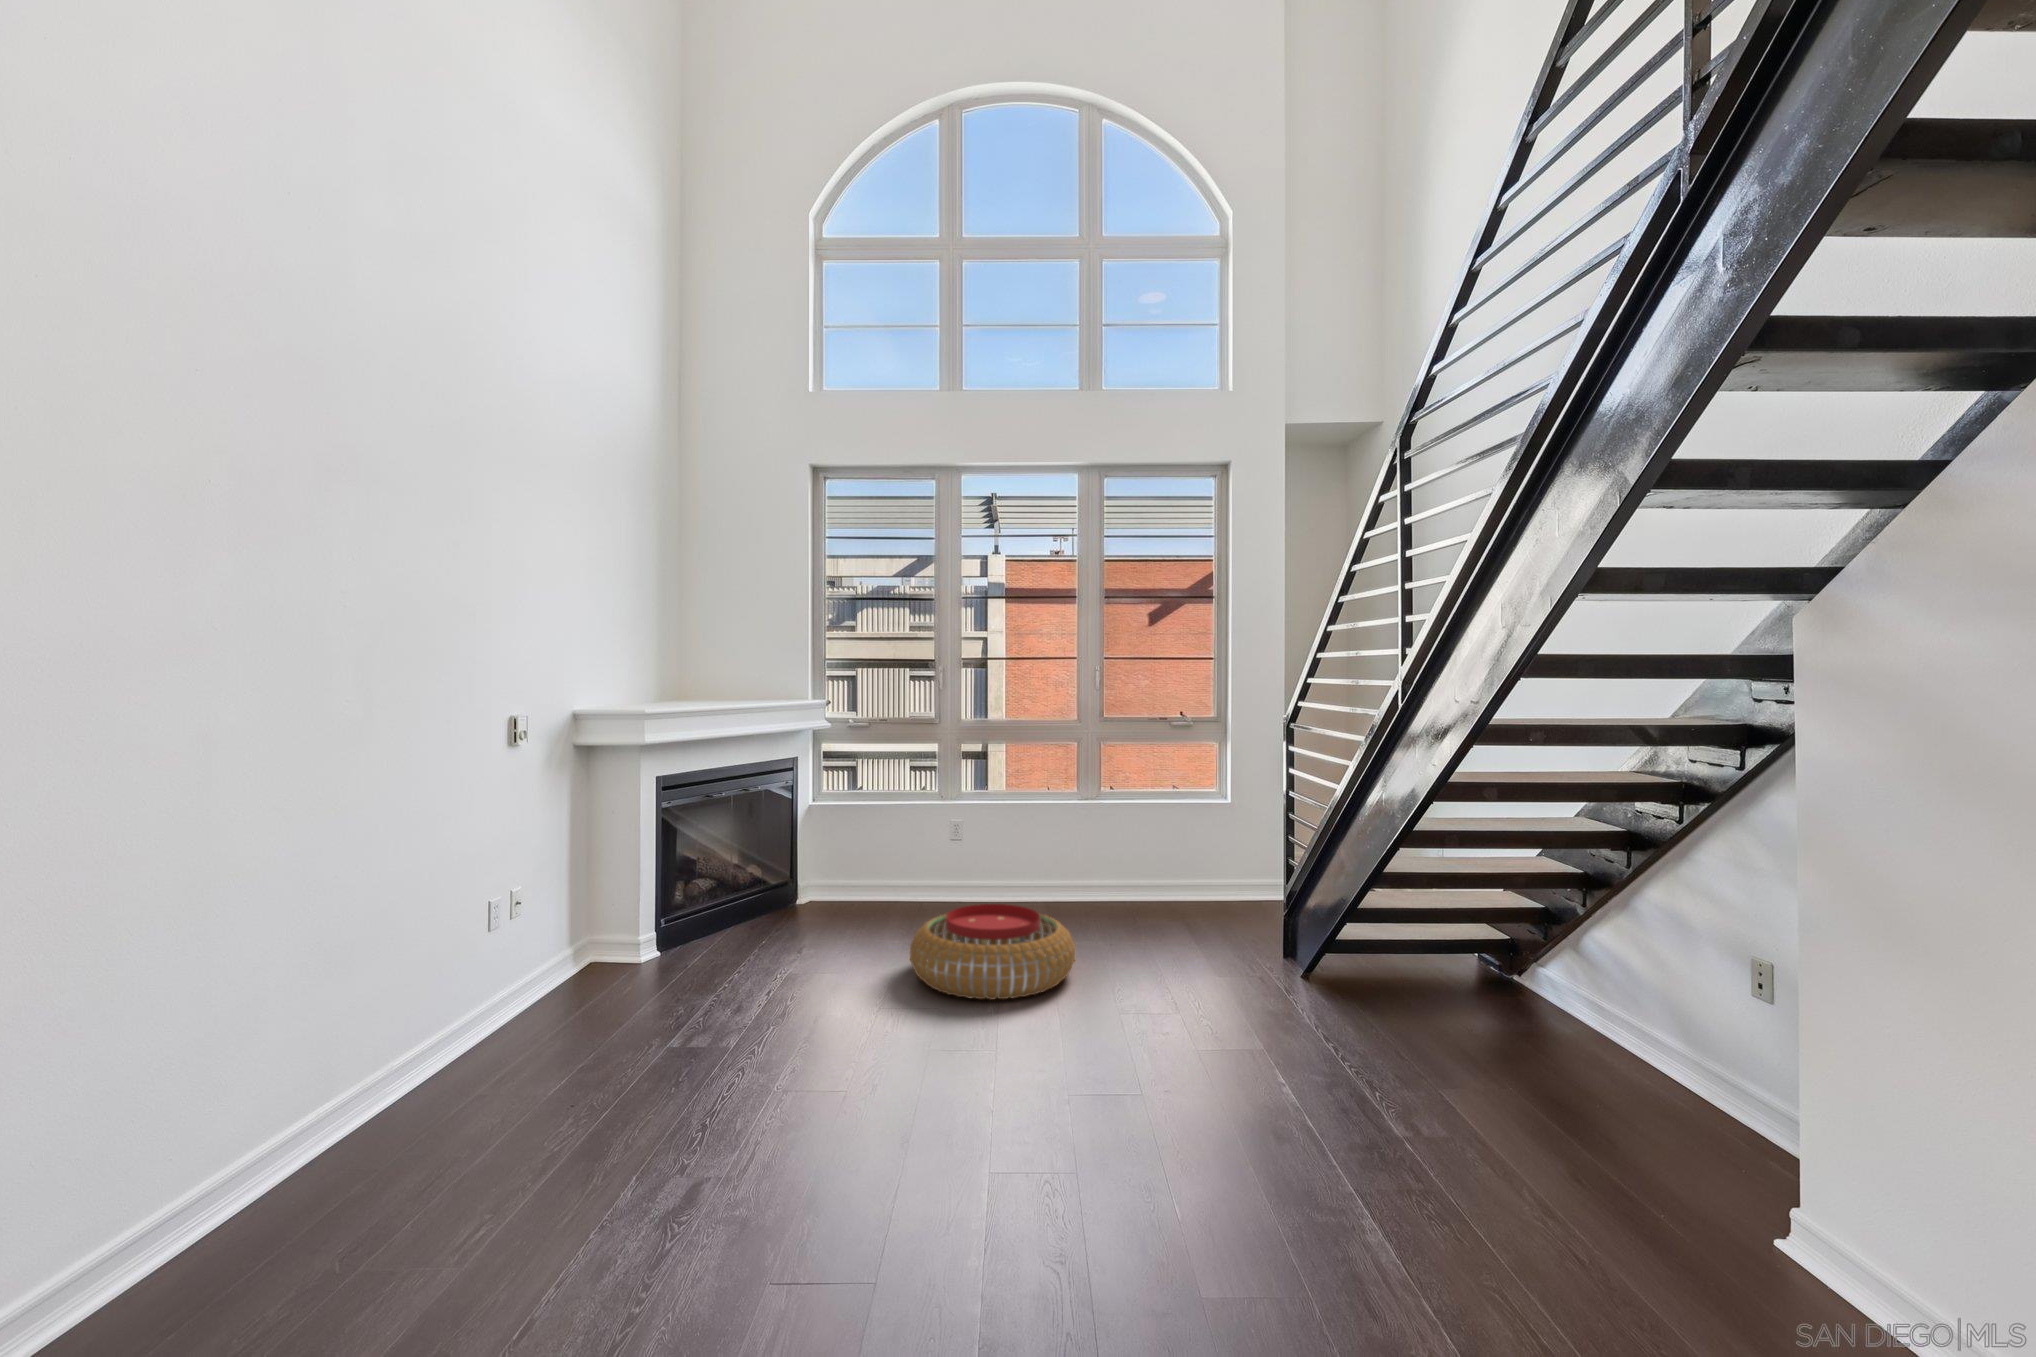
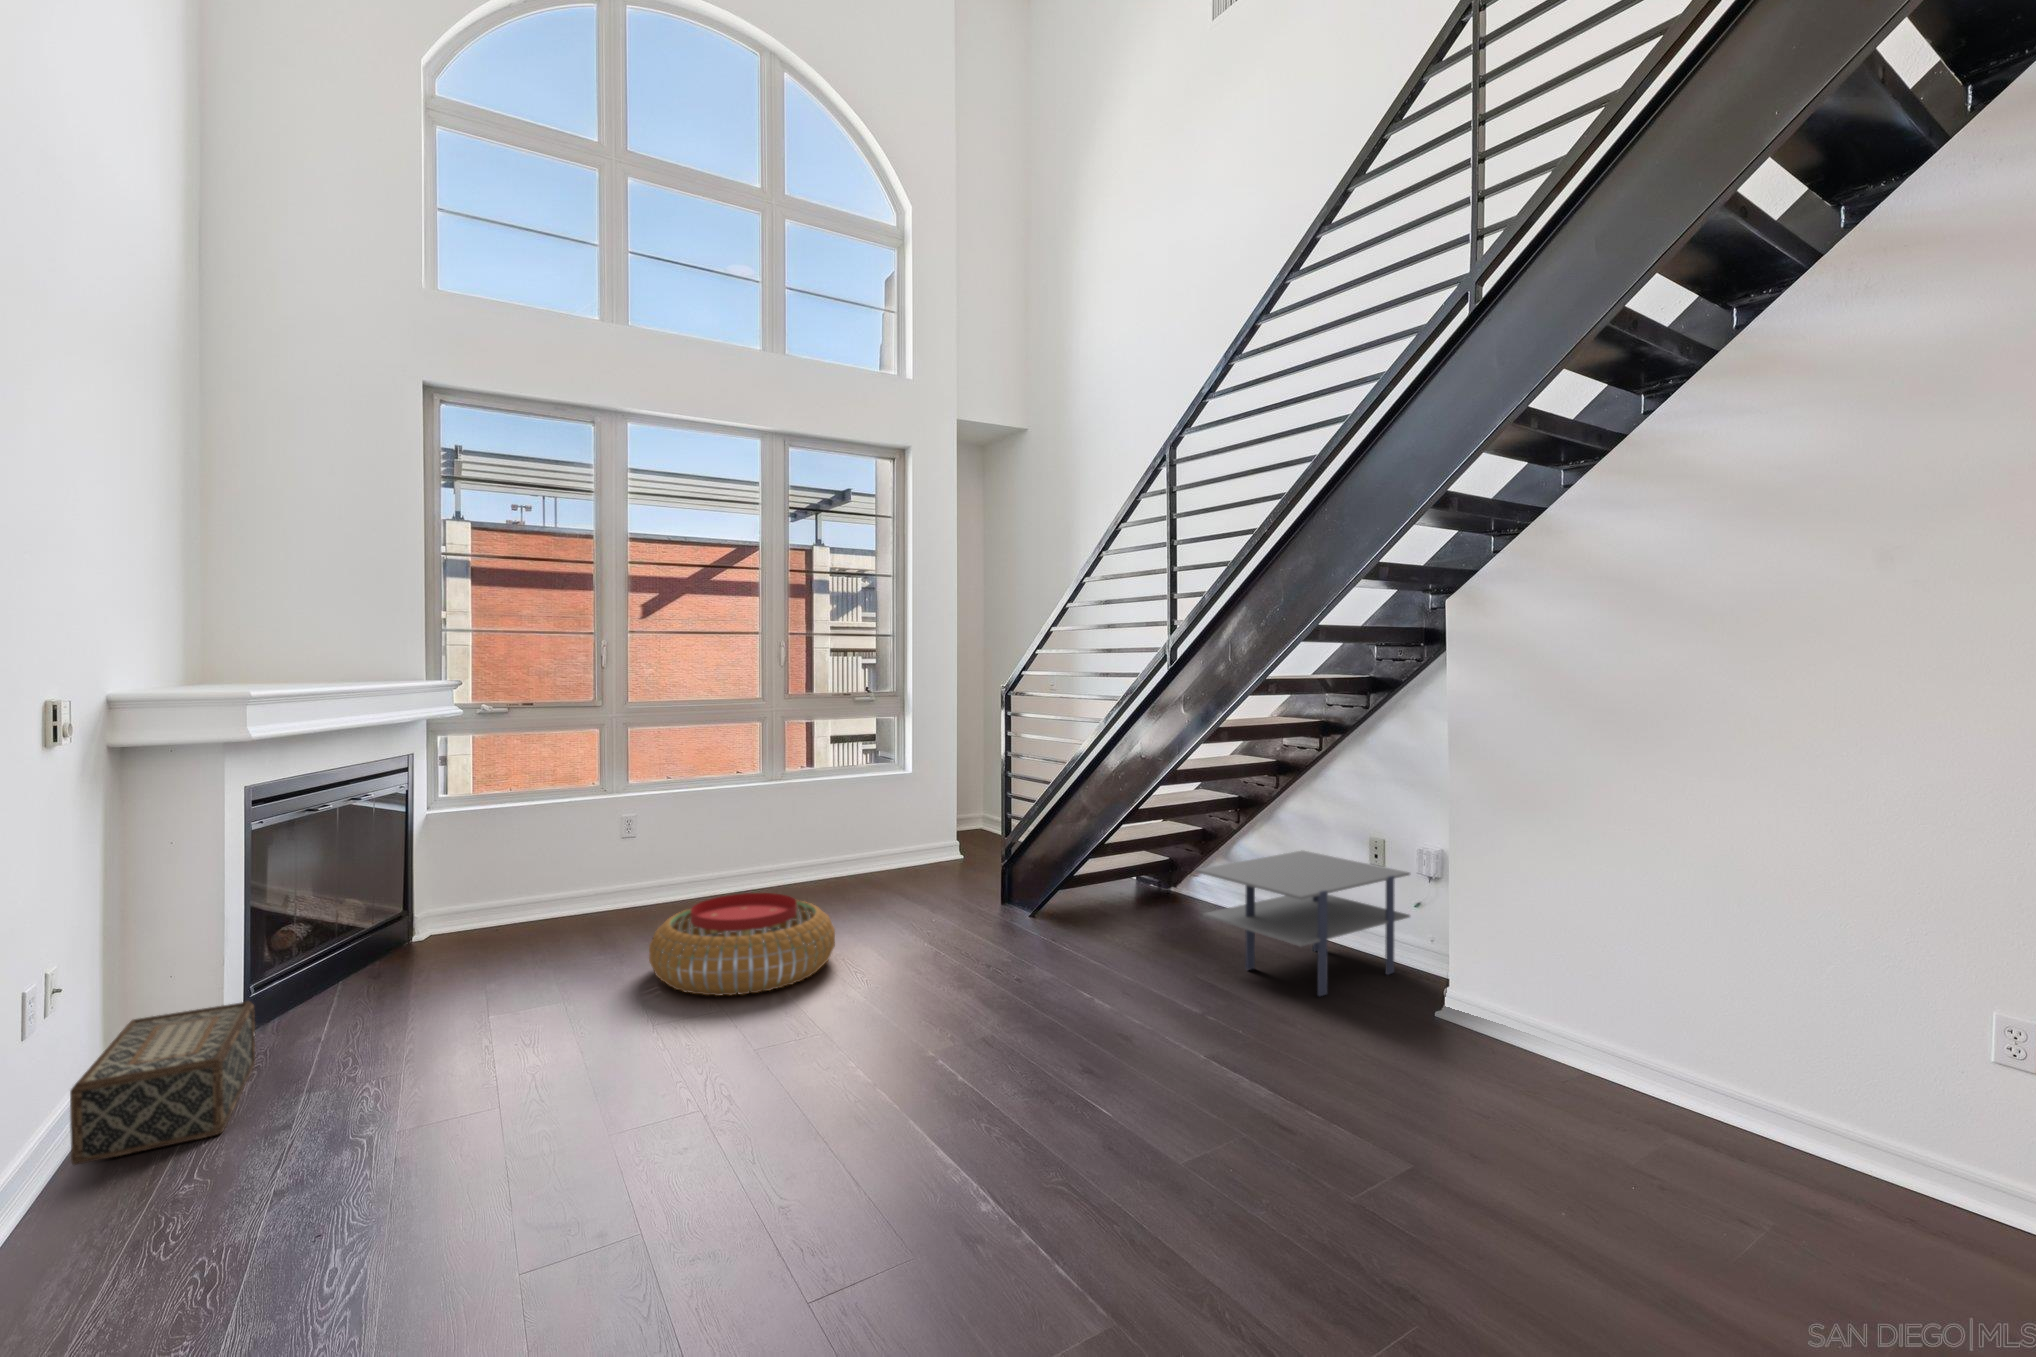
woven basket: none [513,930,643,1021] -> present [70,1001,255,1165]
side table: none [1459,958,1802,1161] -> present [1196,851,1410,996]

